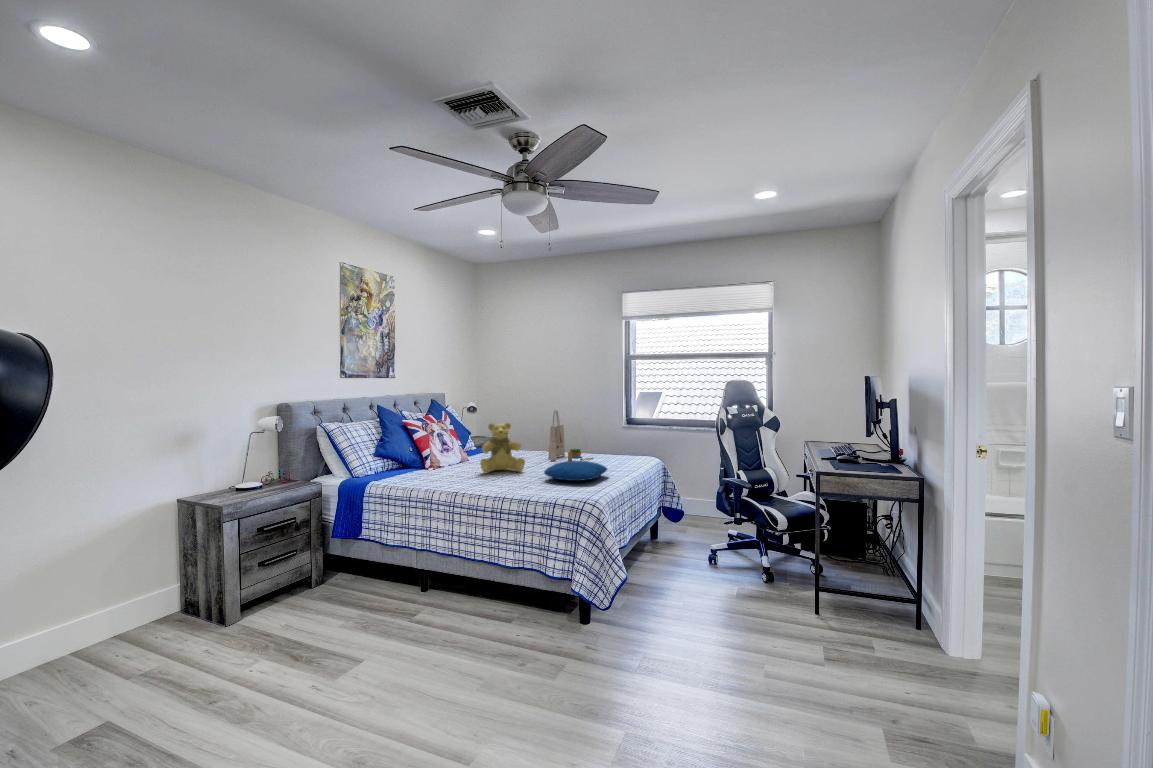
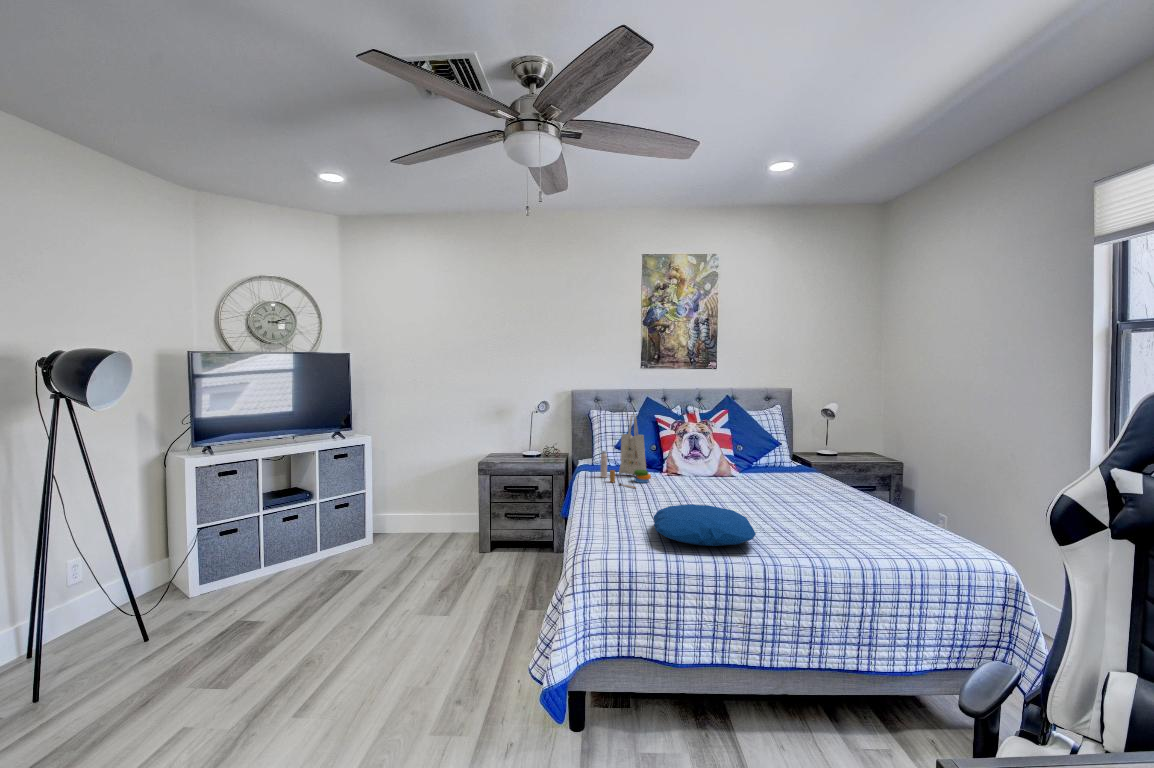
tote bag: present [548,410,593,461] -> present [601,414,651,488]
teddy bear: present [480,423,525,473] -> none [664,431,713,505]

